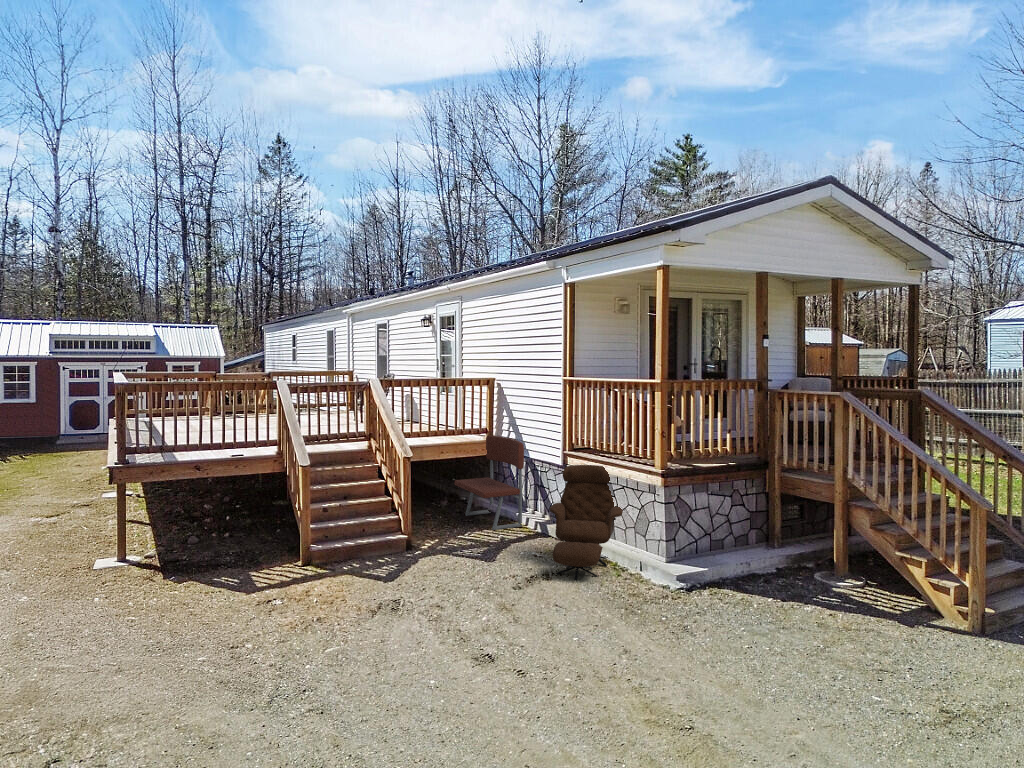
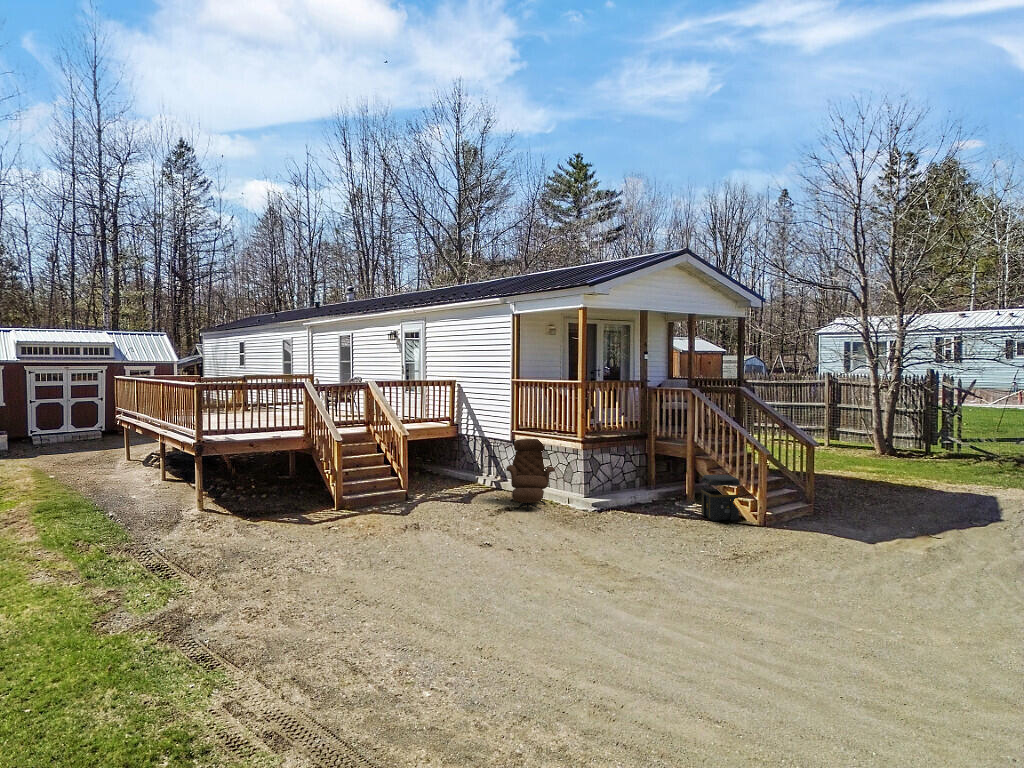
bench: present [454,435,524,530] -> none [427,422,481,489]
toolbox: none [862,537,936,621] -> present [701,475,740,521]

